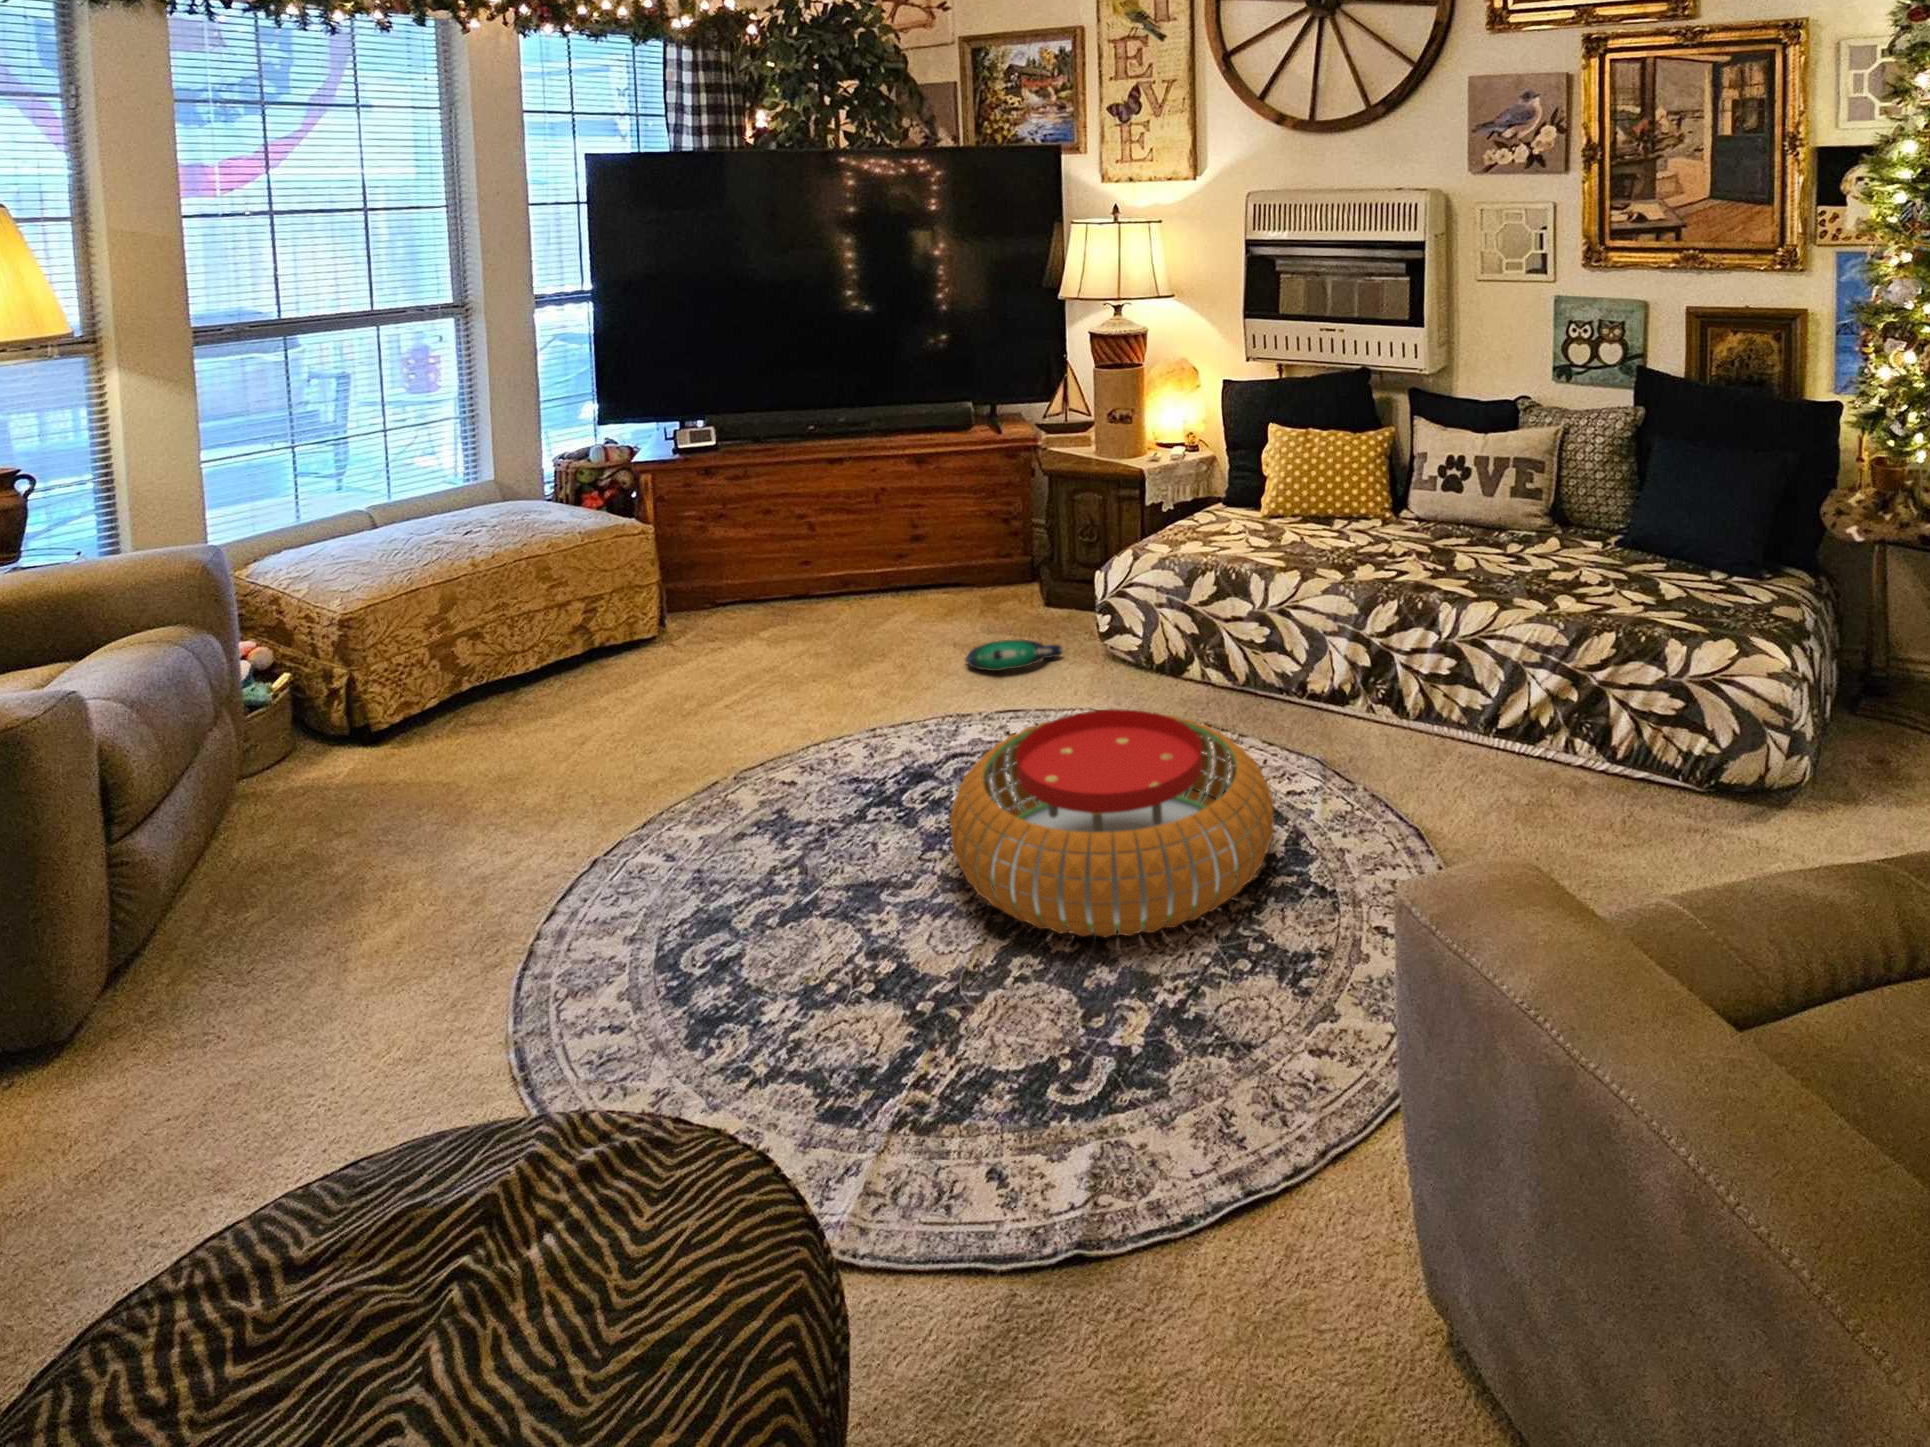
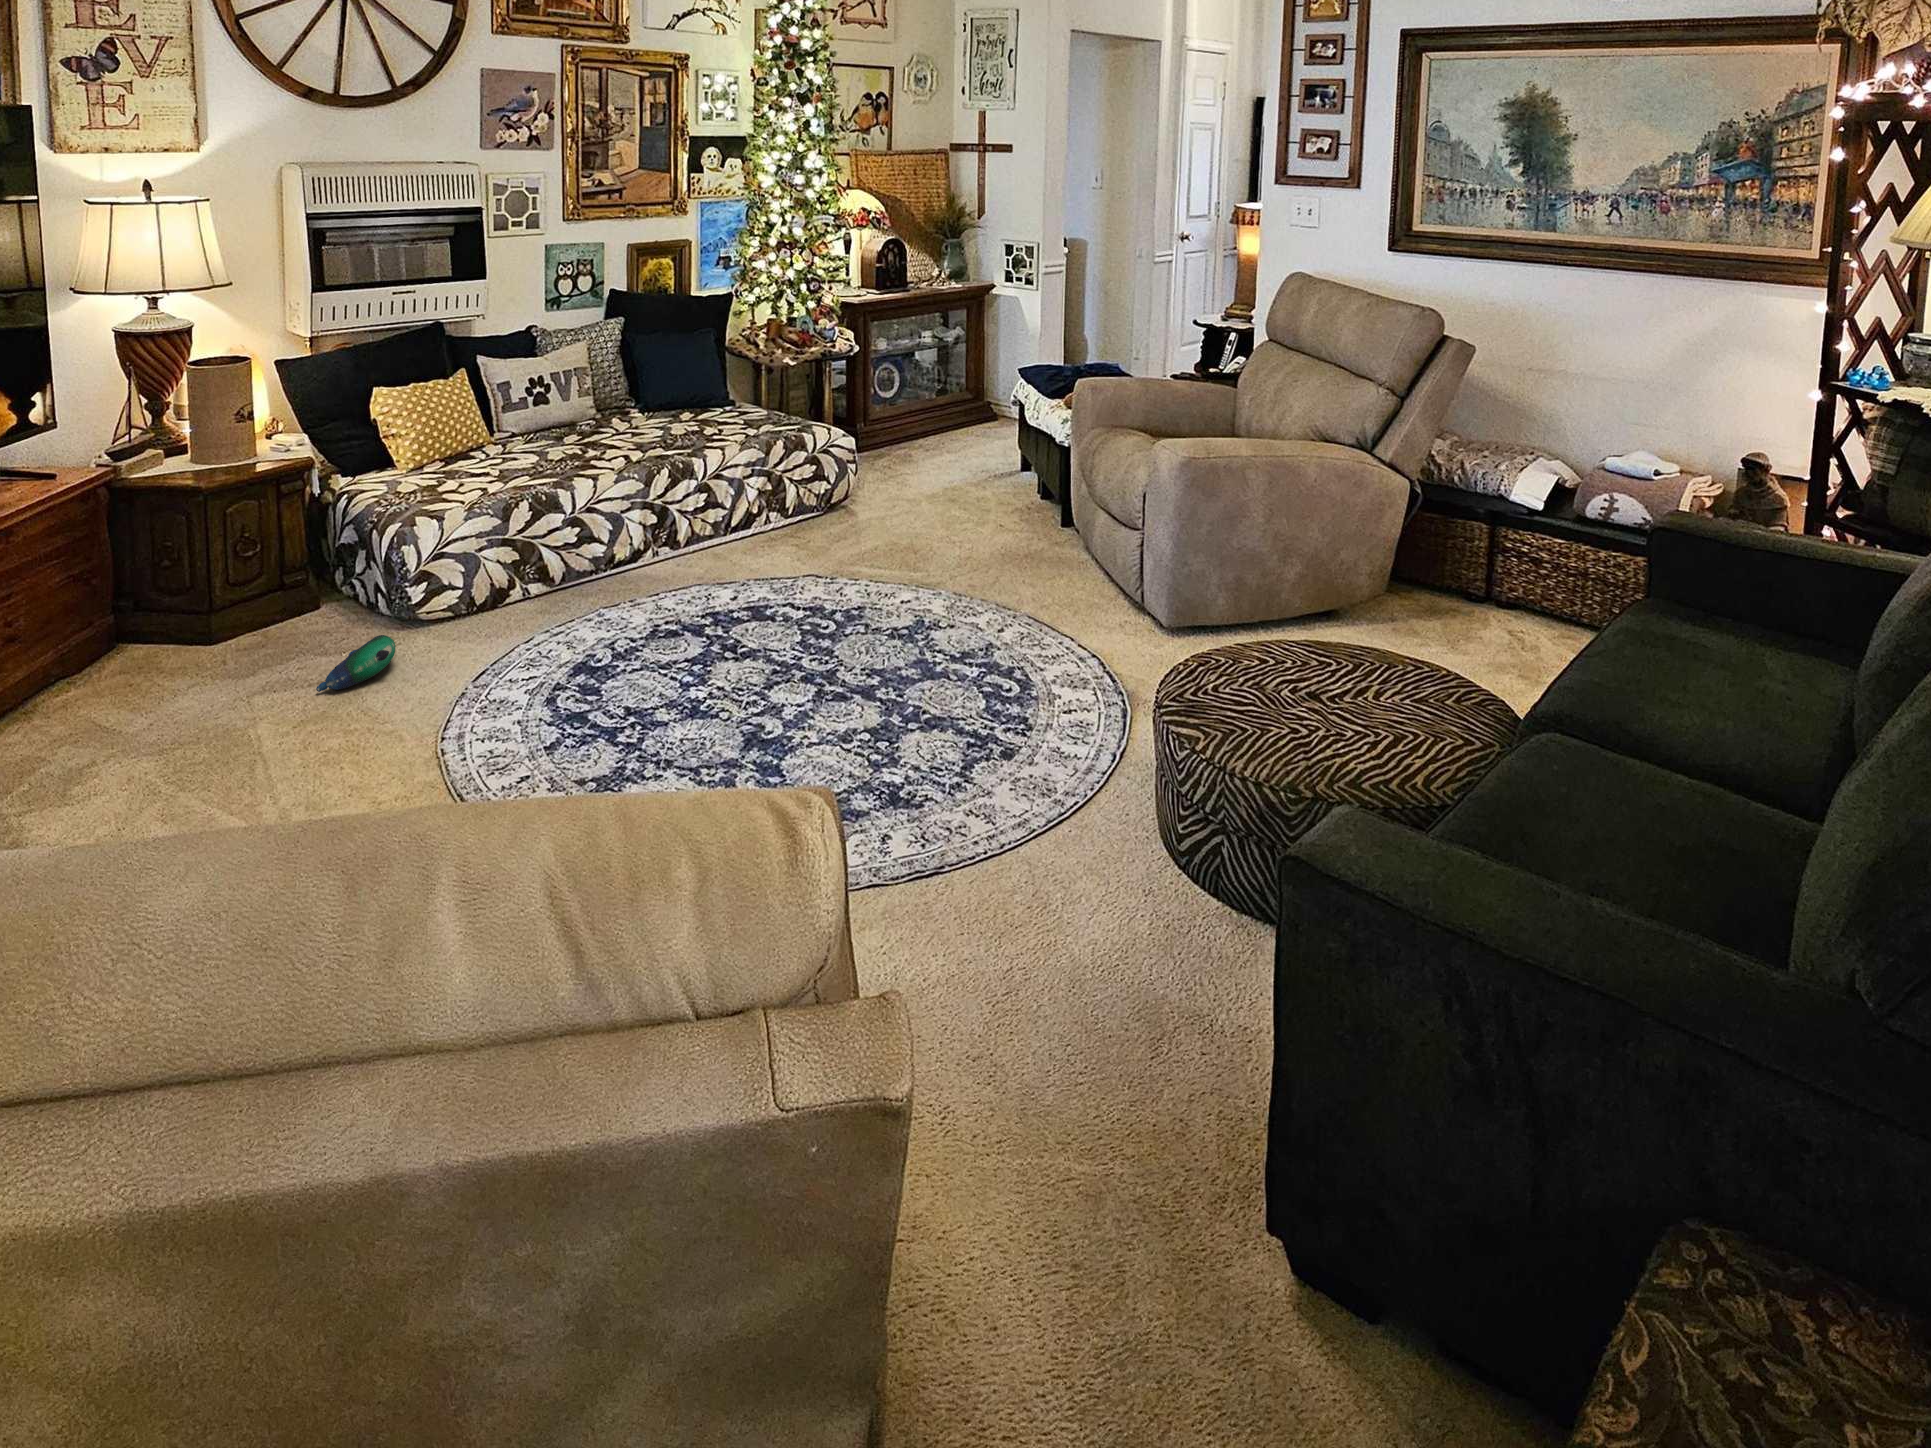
pouf: present [950,709,1274,937] -> none [660,549,912,704]

